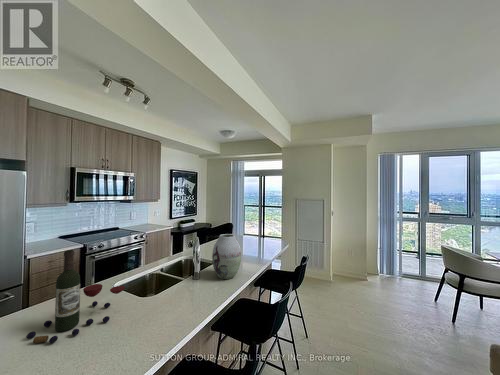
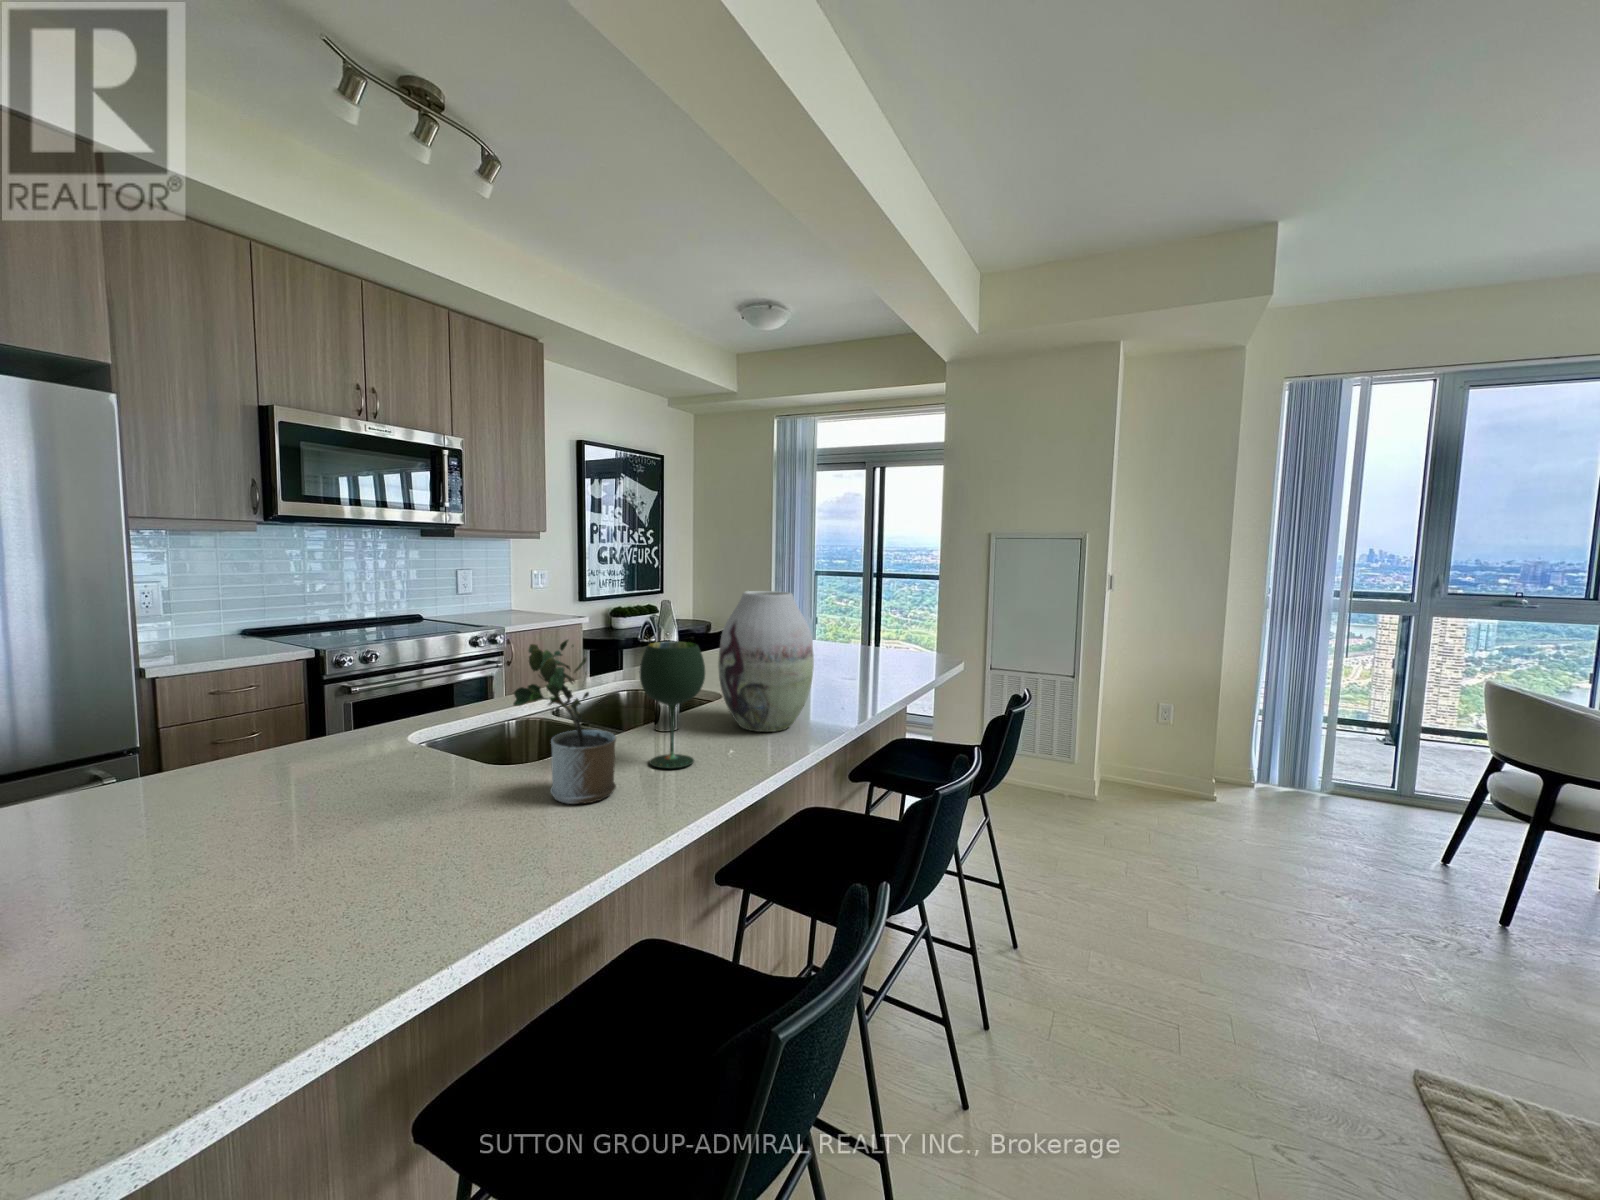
wine bottle: present [26,250,125,343] -> none [129,575,442,854]
wine glass: none [188,256,208,297] -> present [639,641,705,768]
potted plant: none [149,261,180,315] -> present [514,640,616,804]

